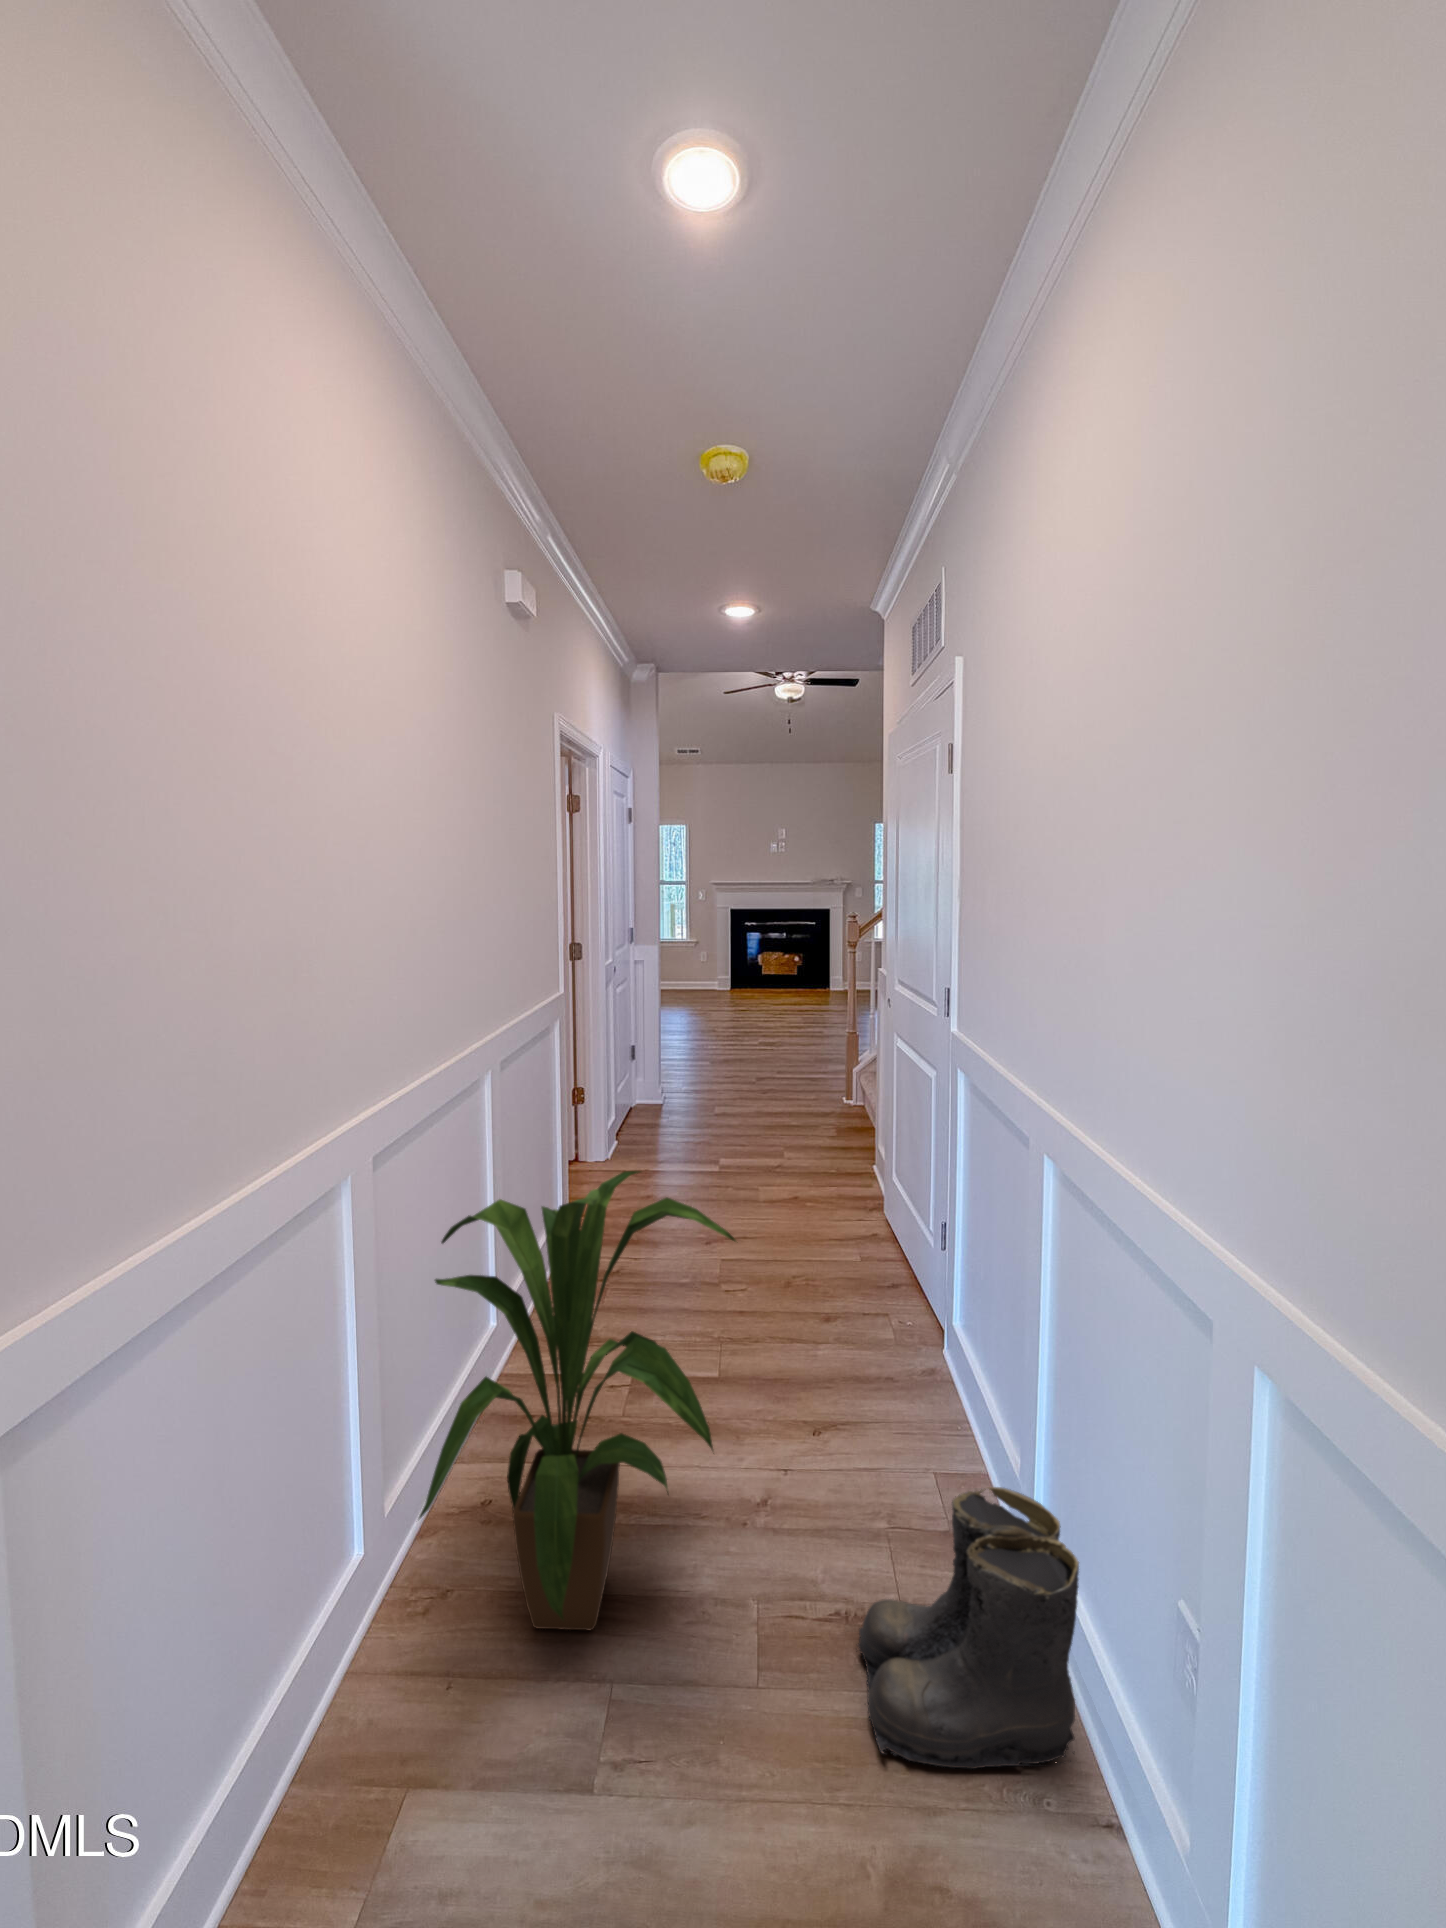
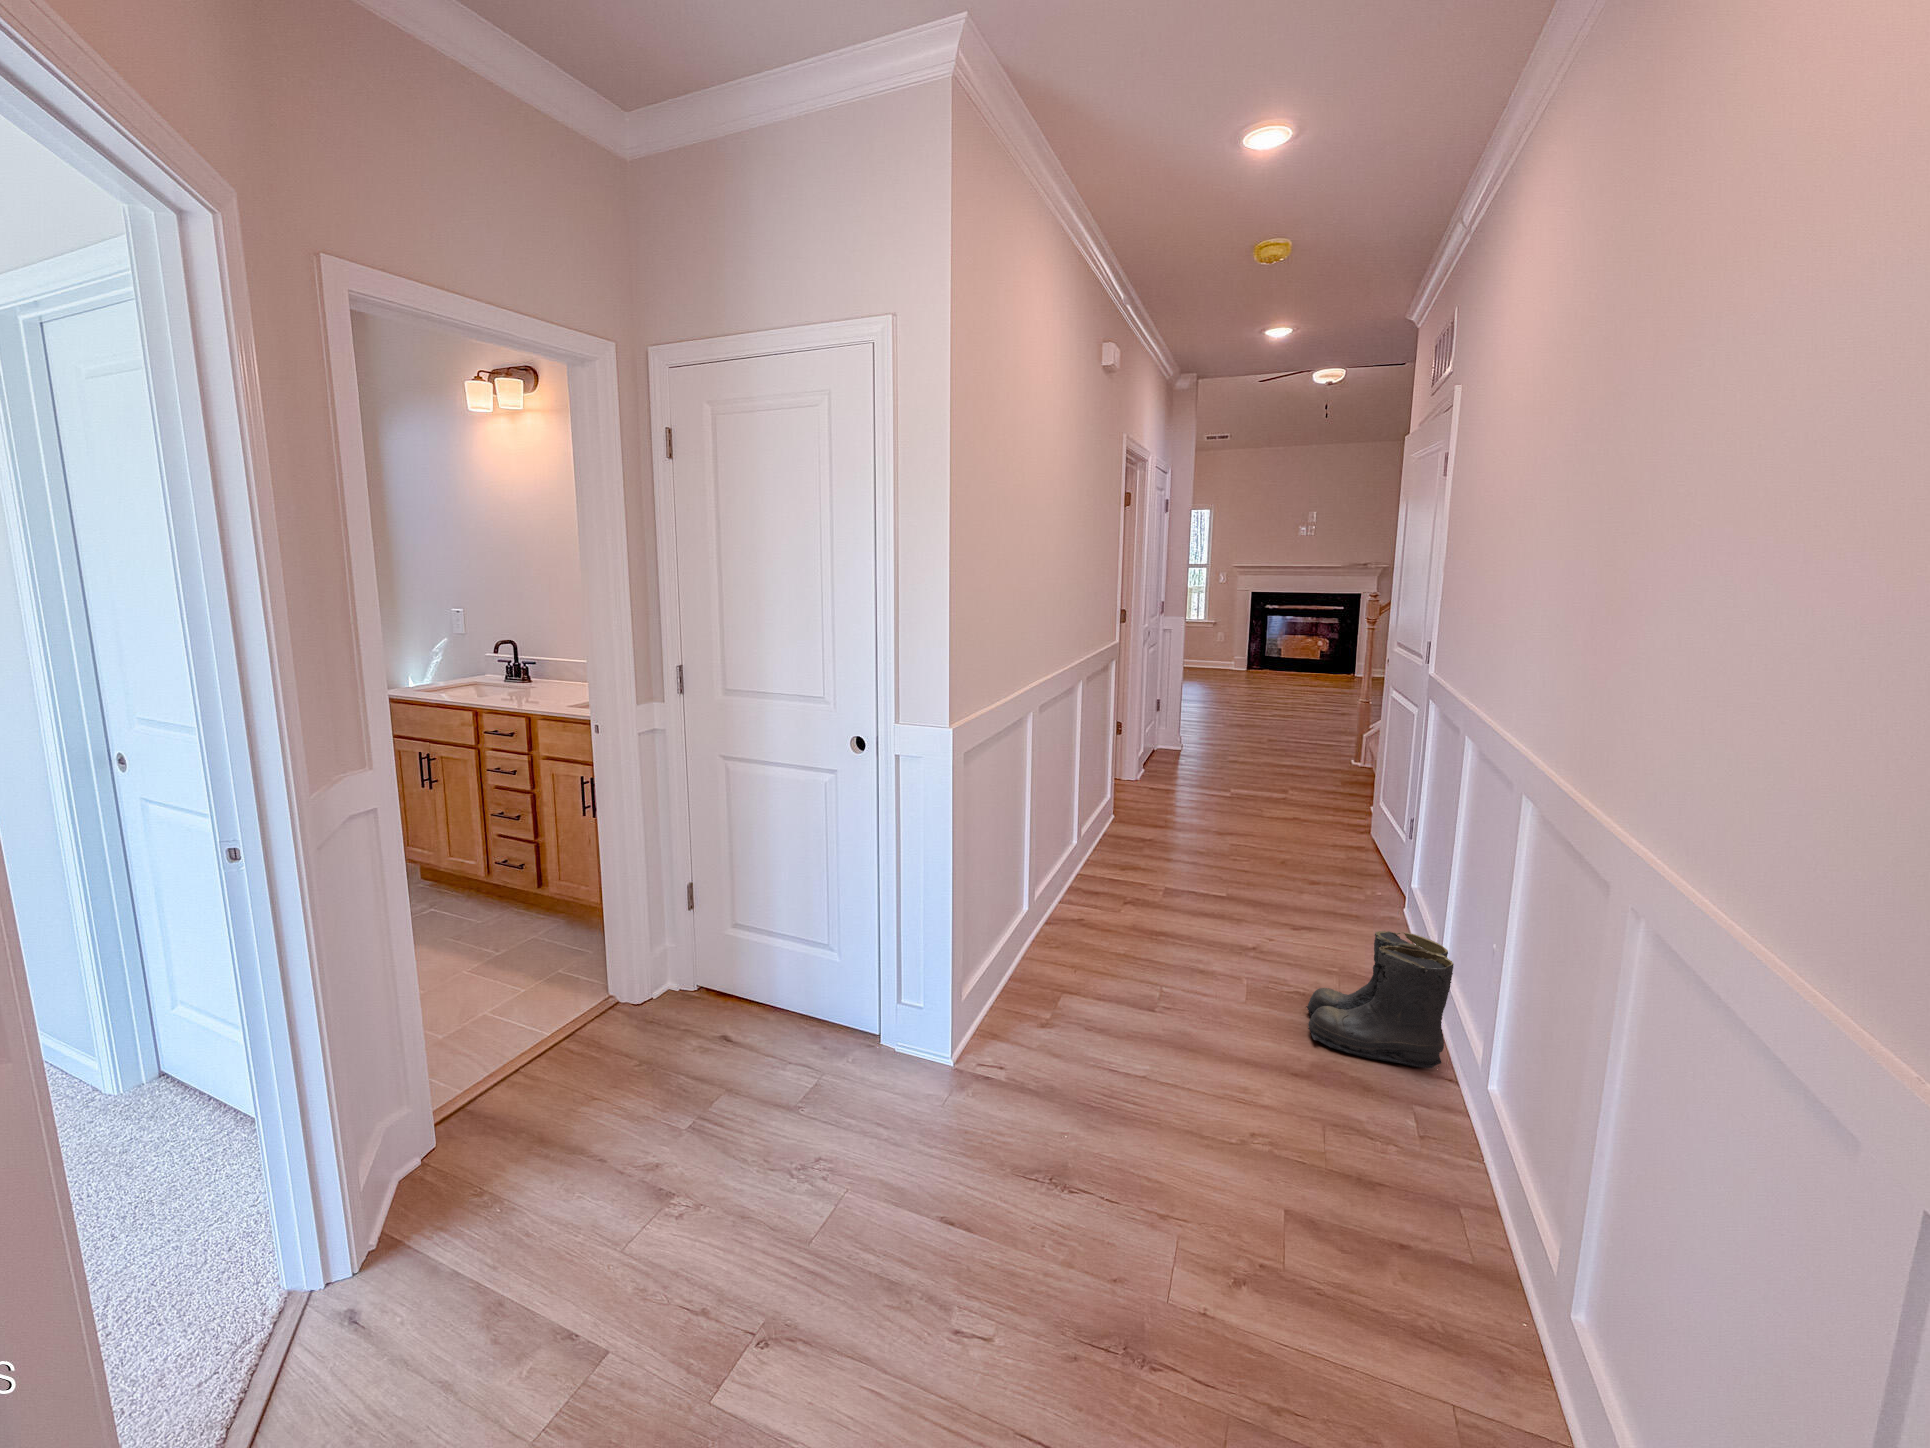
house plant: present [418,1171,736,1630] -> none [1060,723,1246,974]

